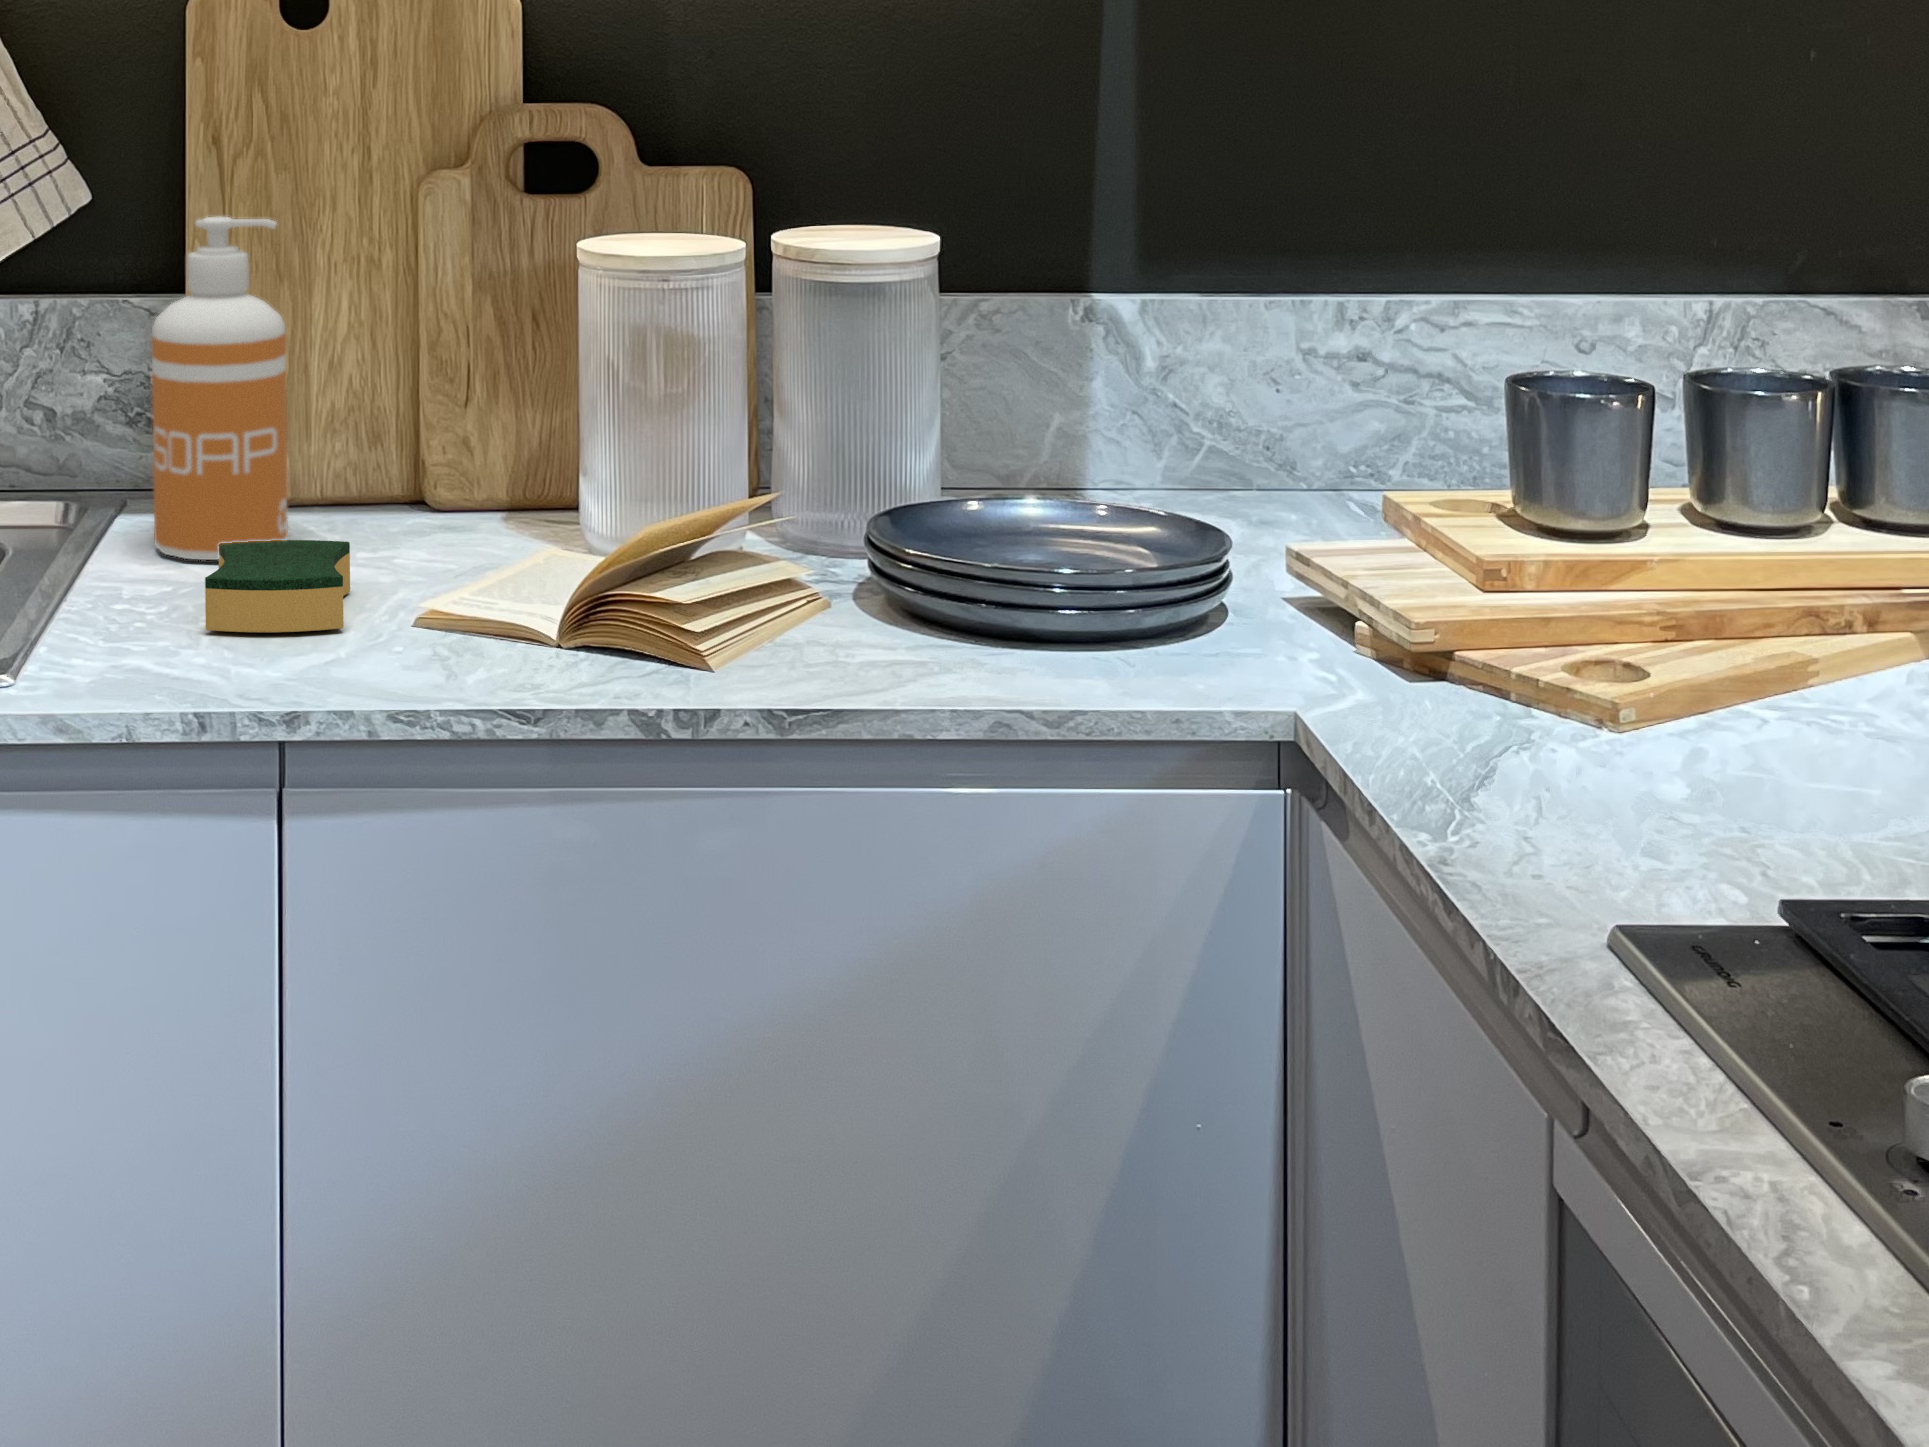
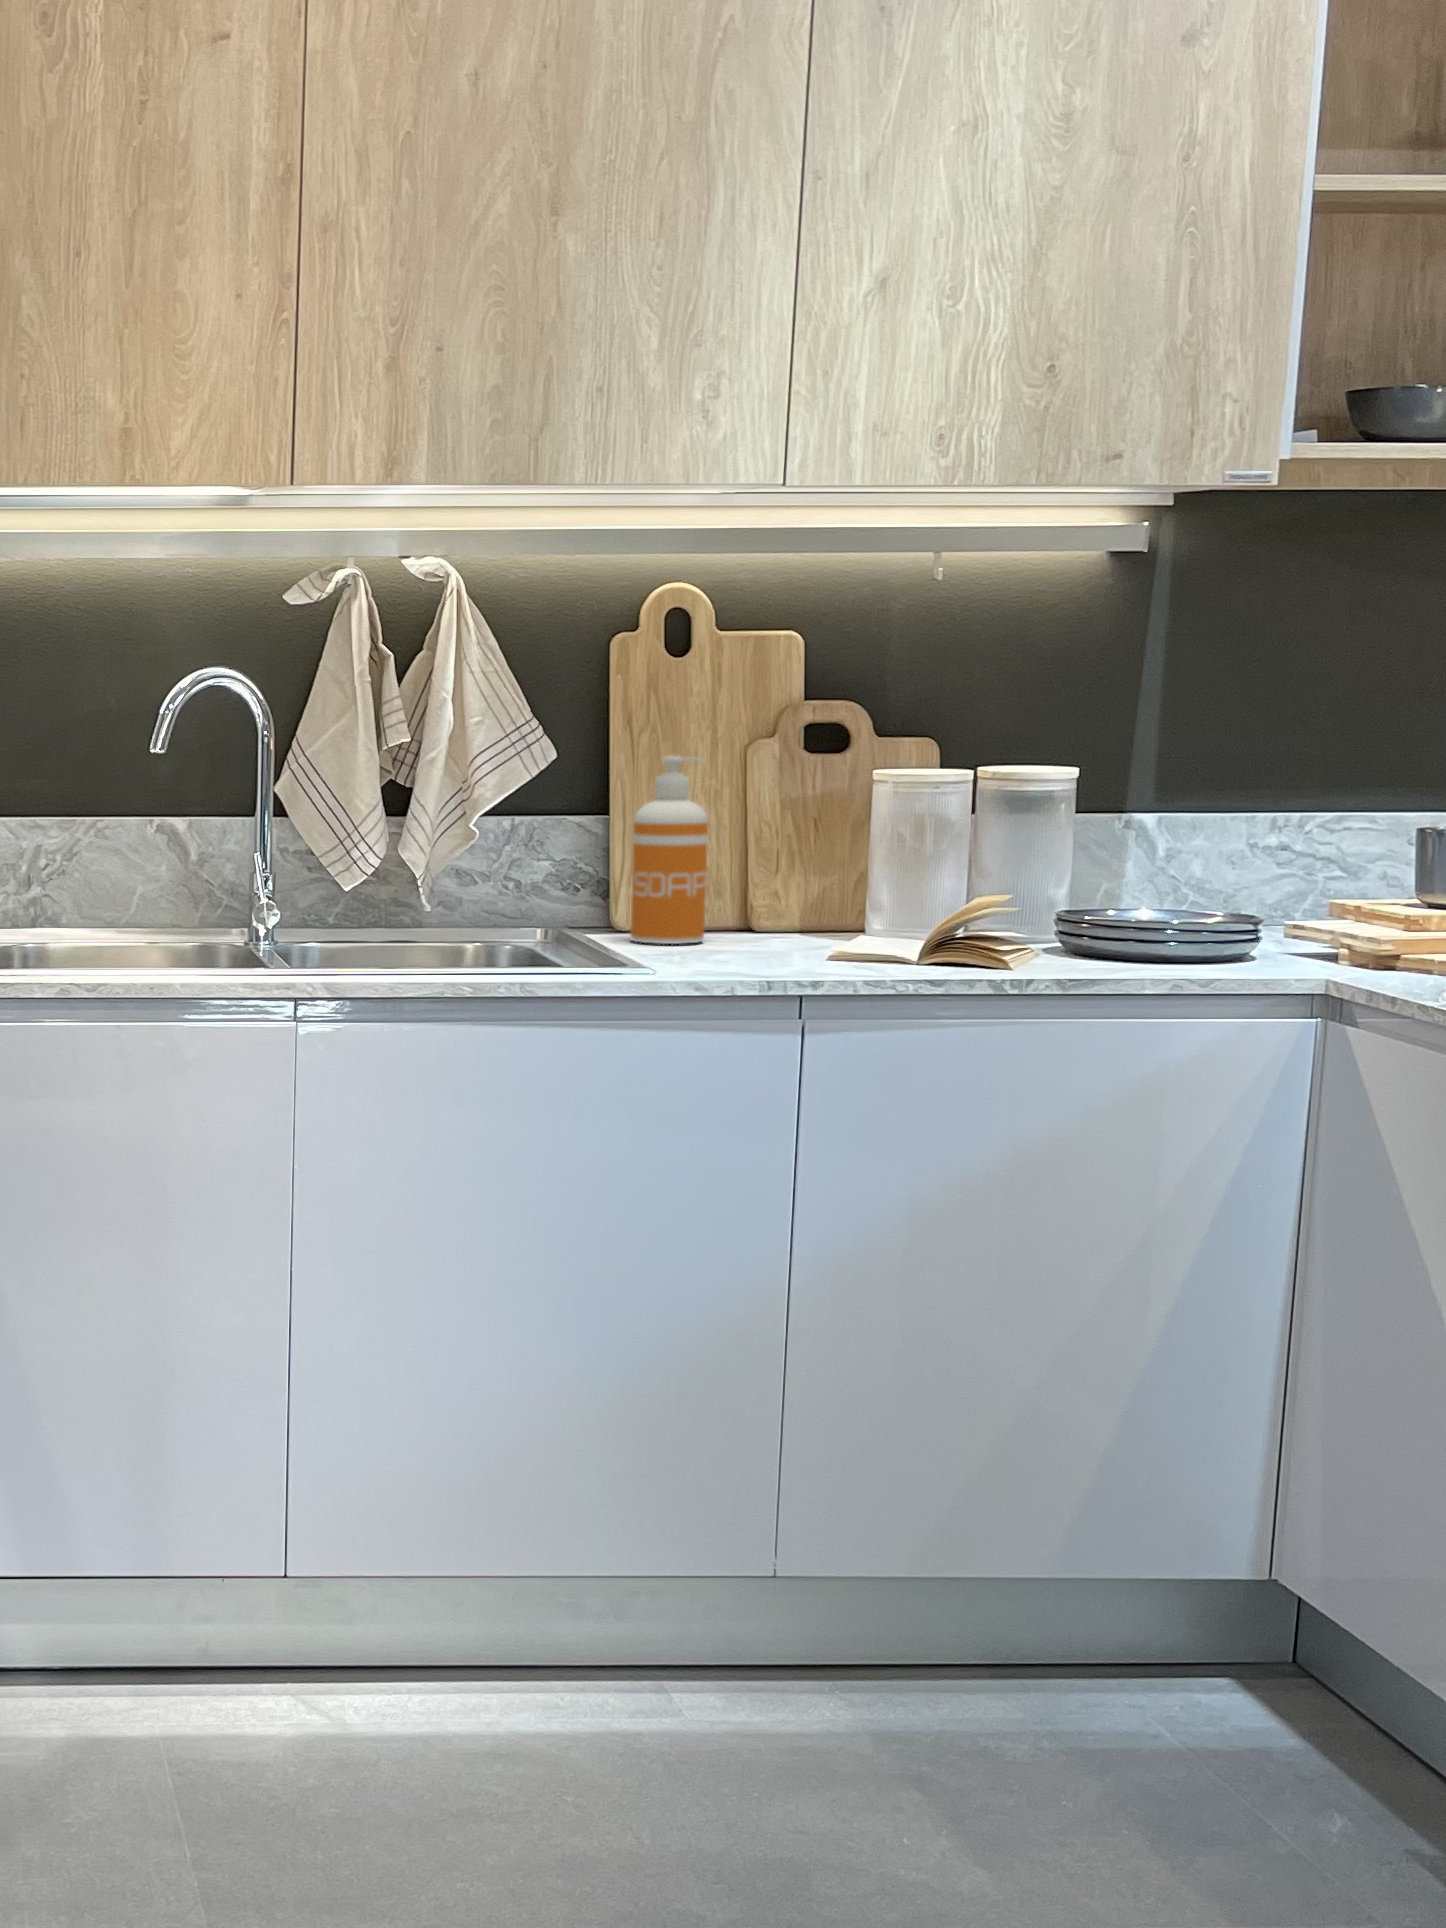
sponge: present [205,540,350,632] -> none [700,924,794,960]

